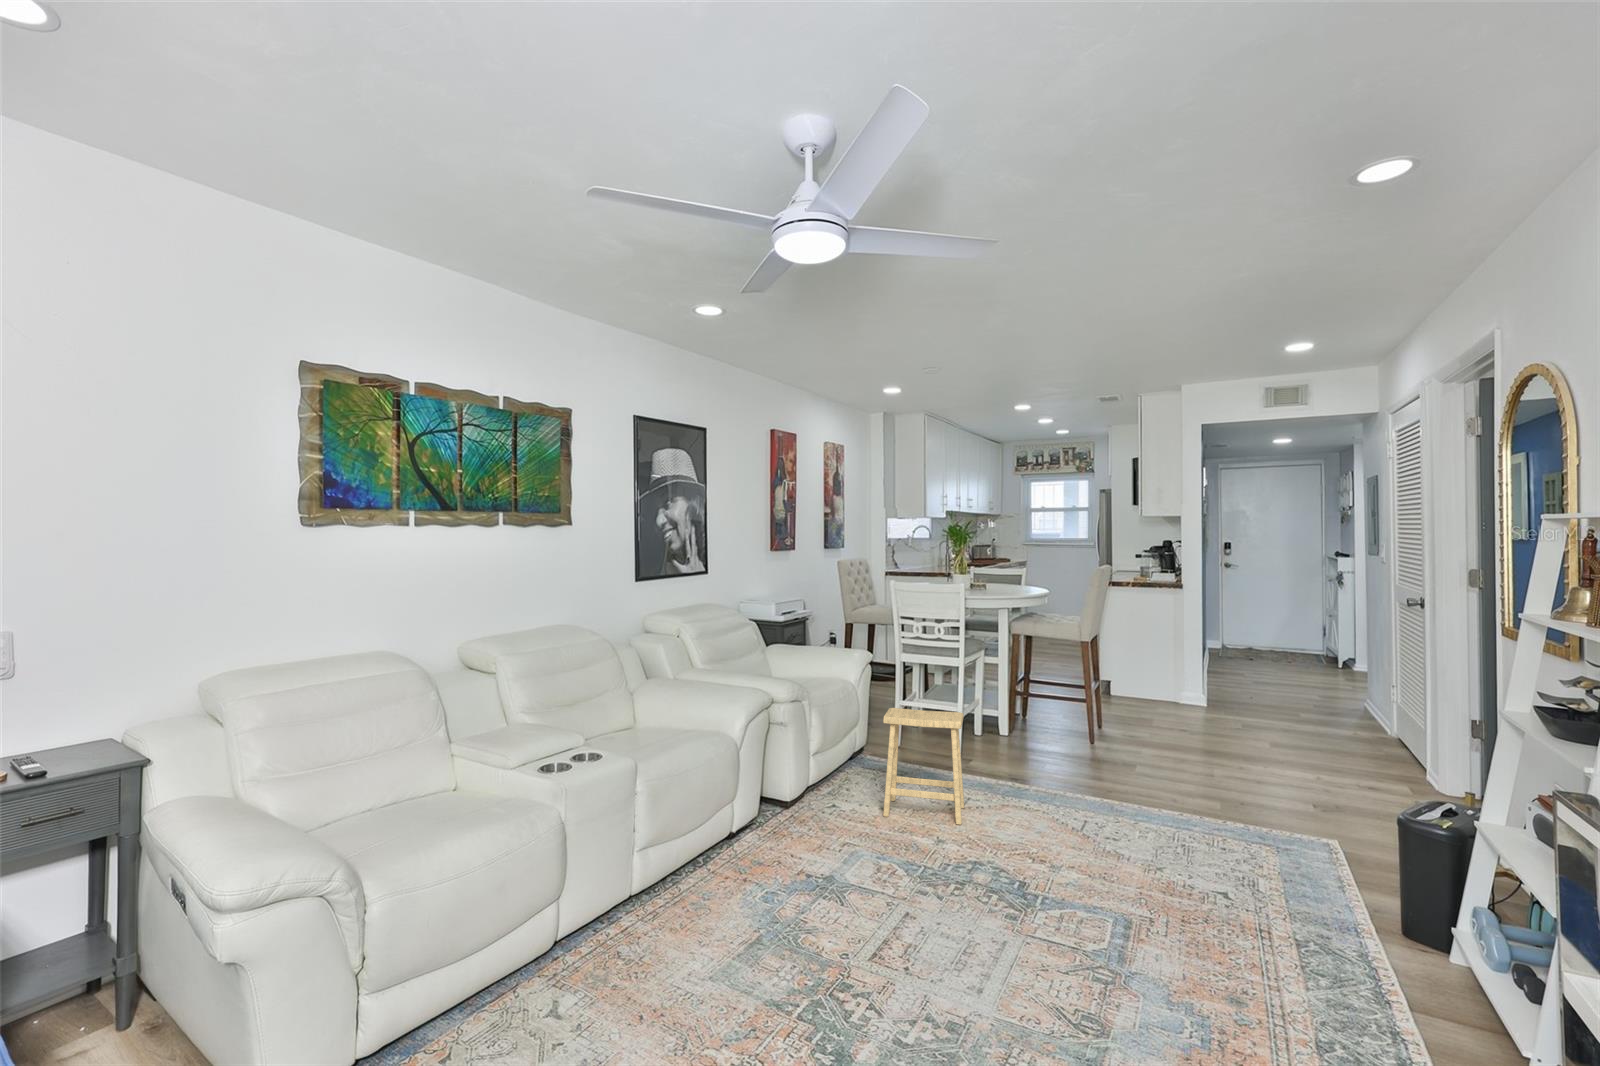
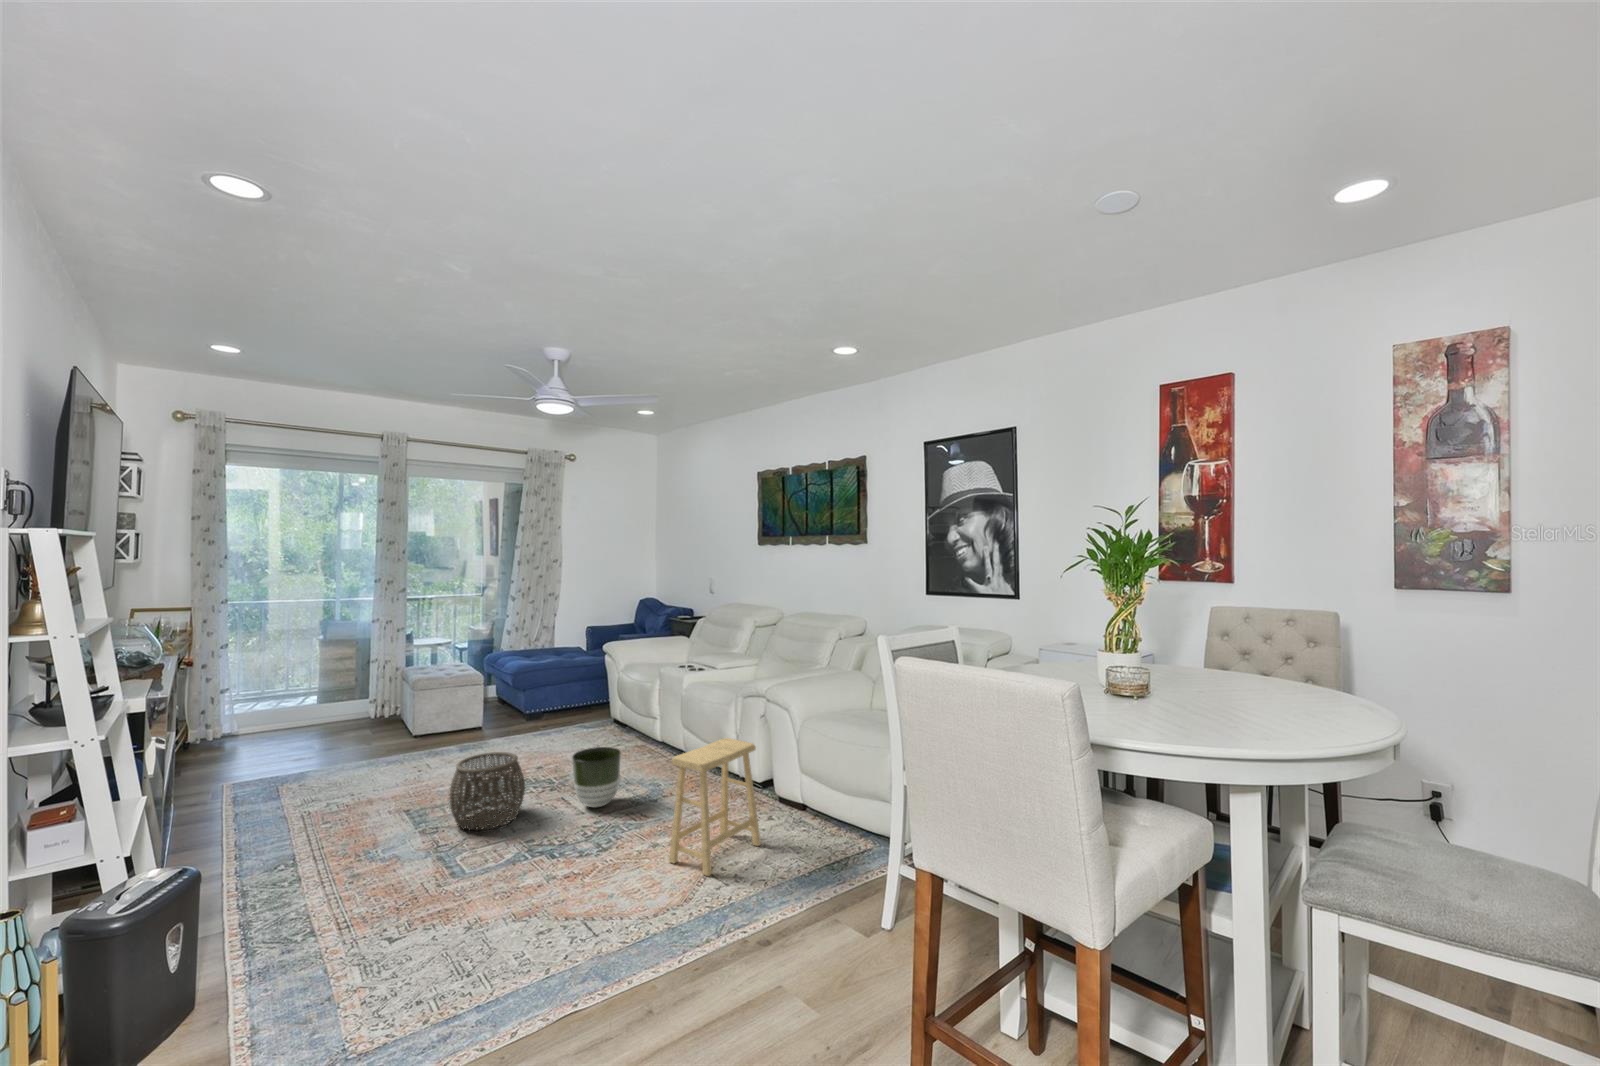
planter: none [841,817,911,912] -> present [572,747,621,808]
woven basket: none [941,858,1063,1008] -> present [449,752,525,830]

